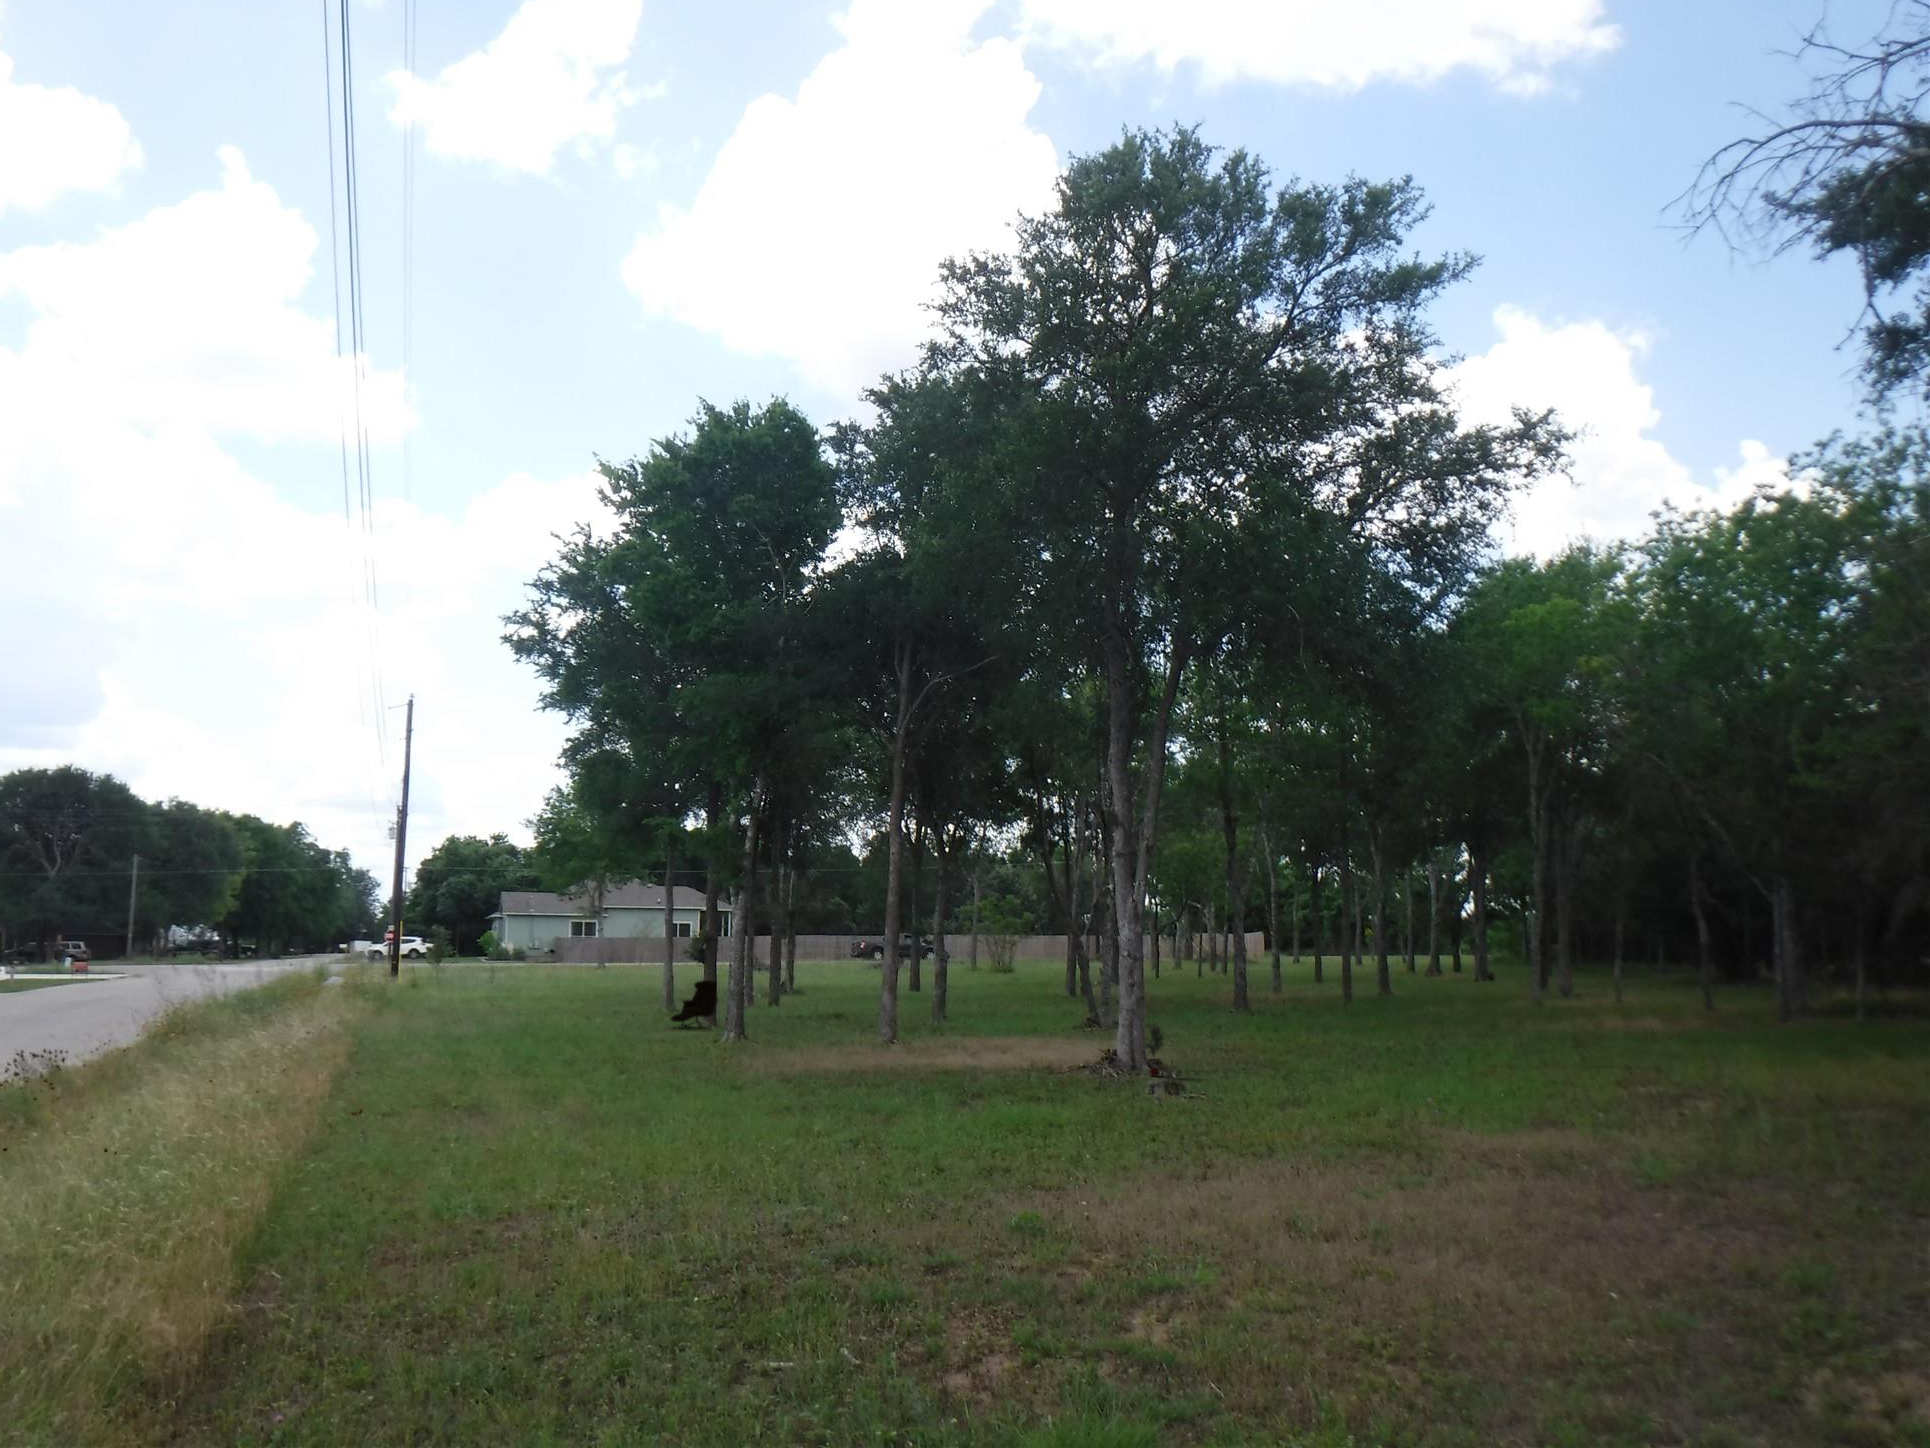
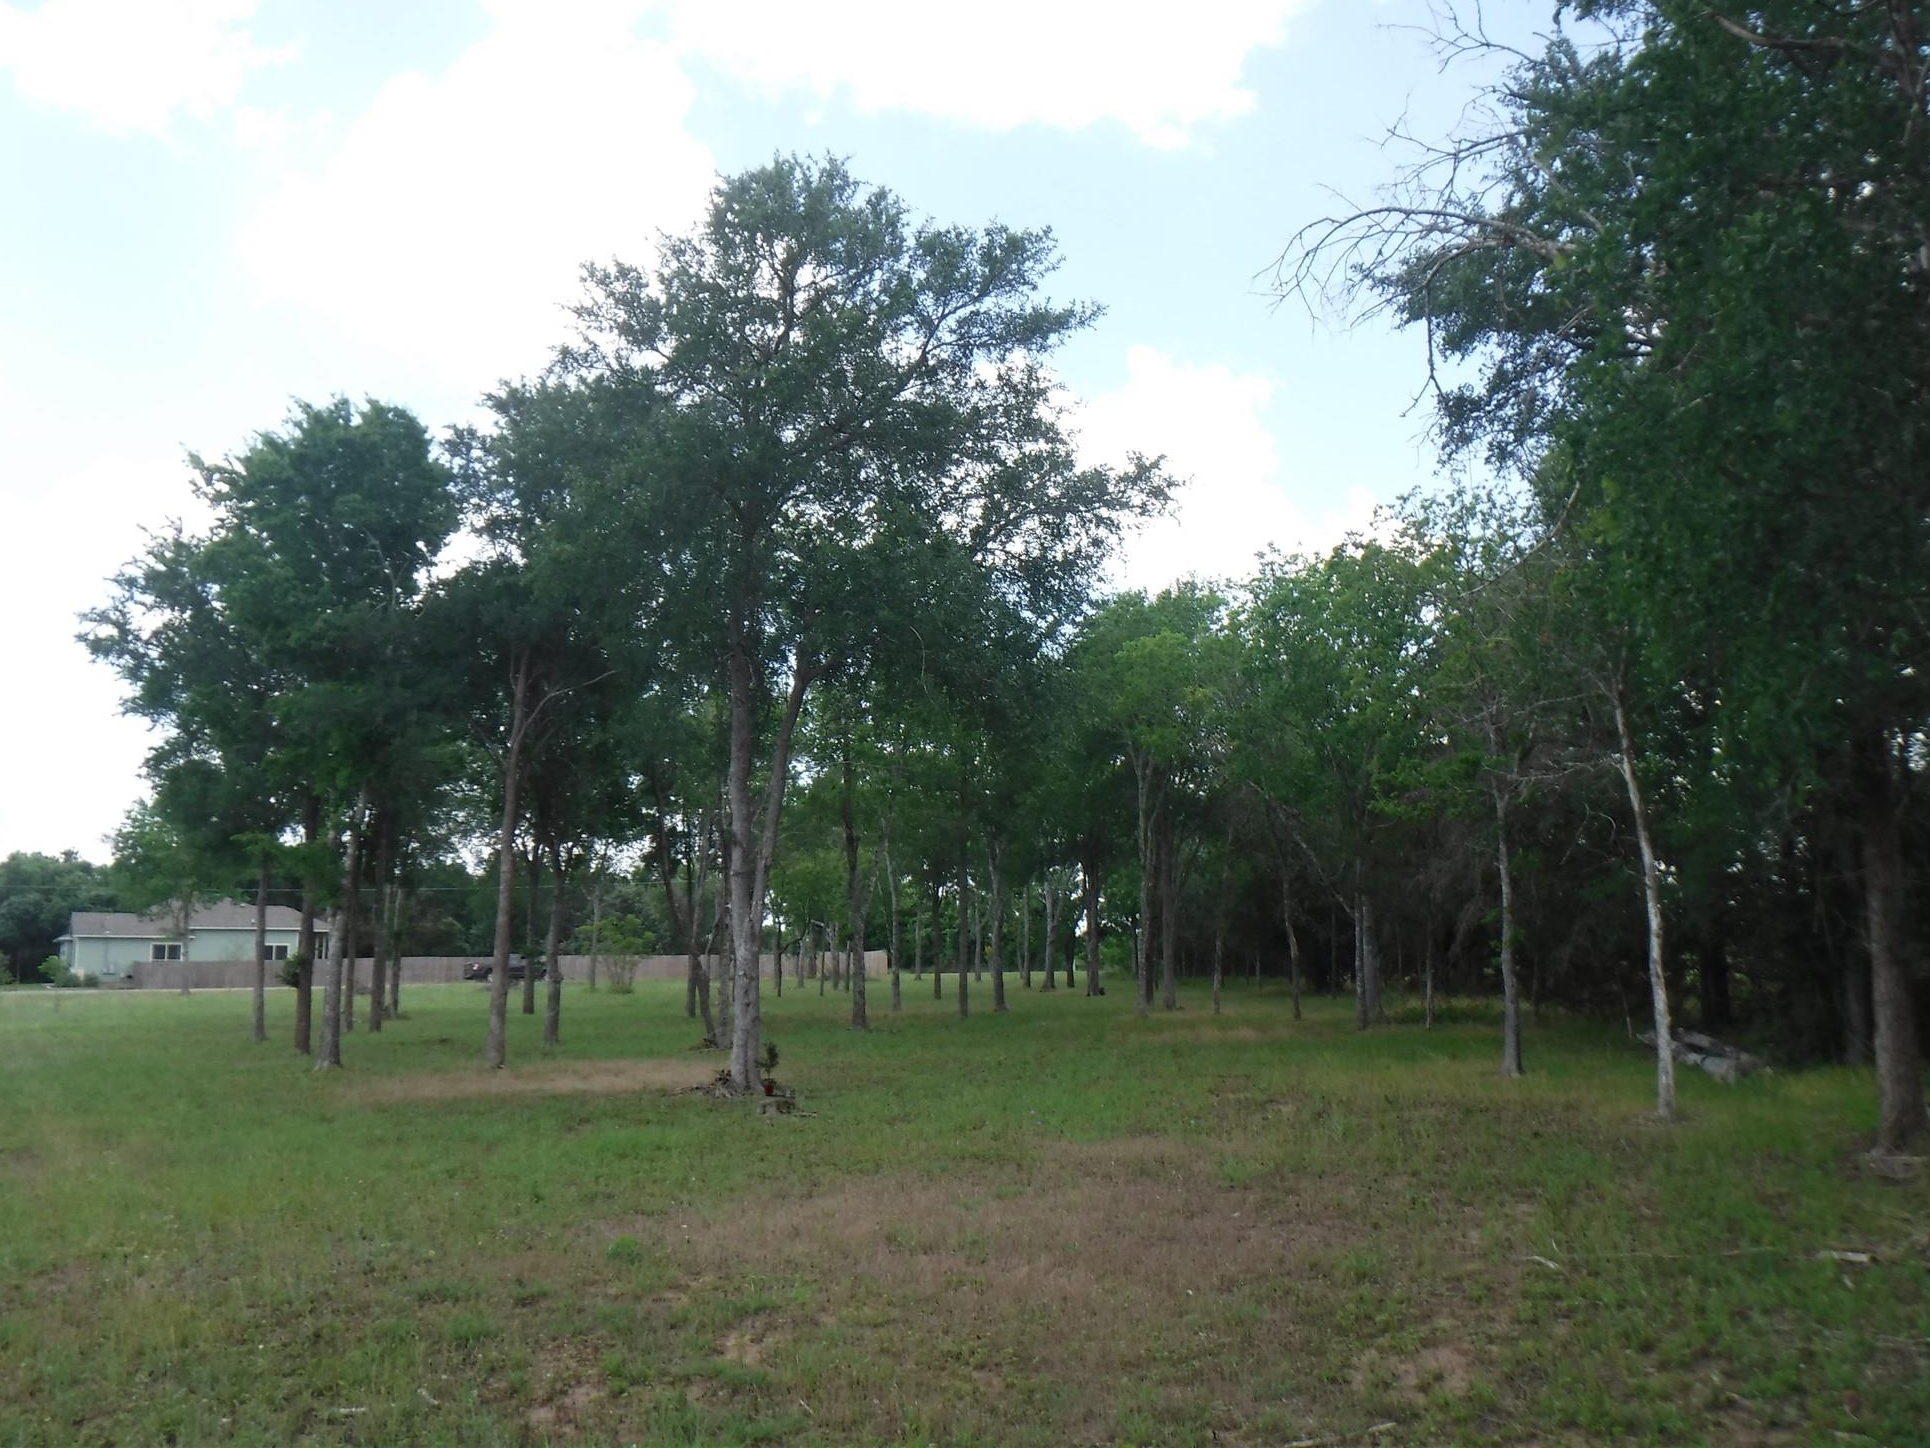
lounge chair: present [671,980,717,1027] -> none [252,1004,310,1058]

